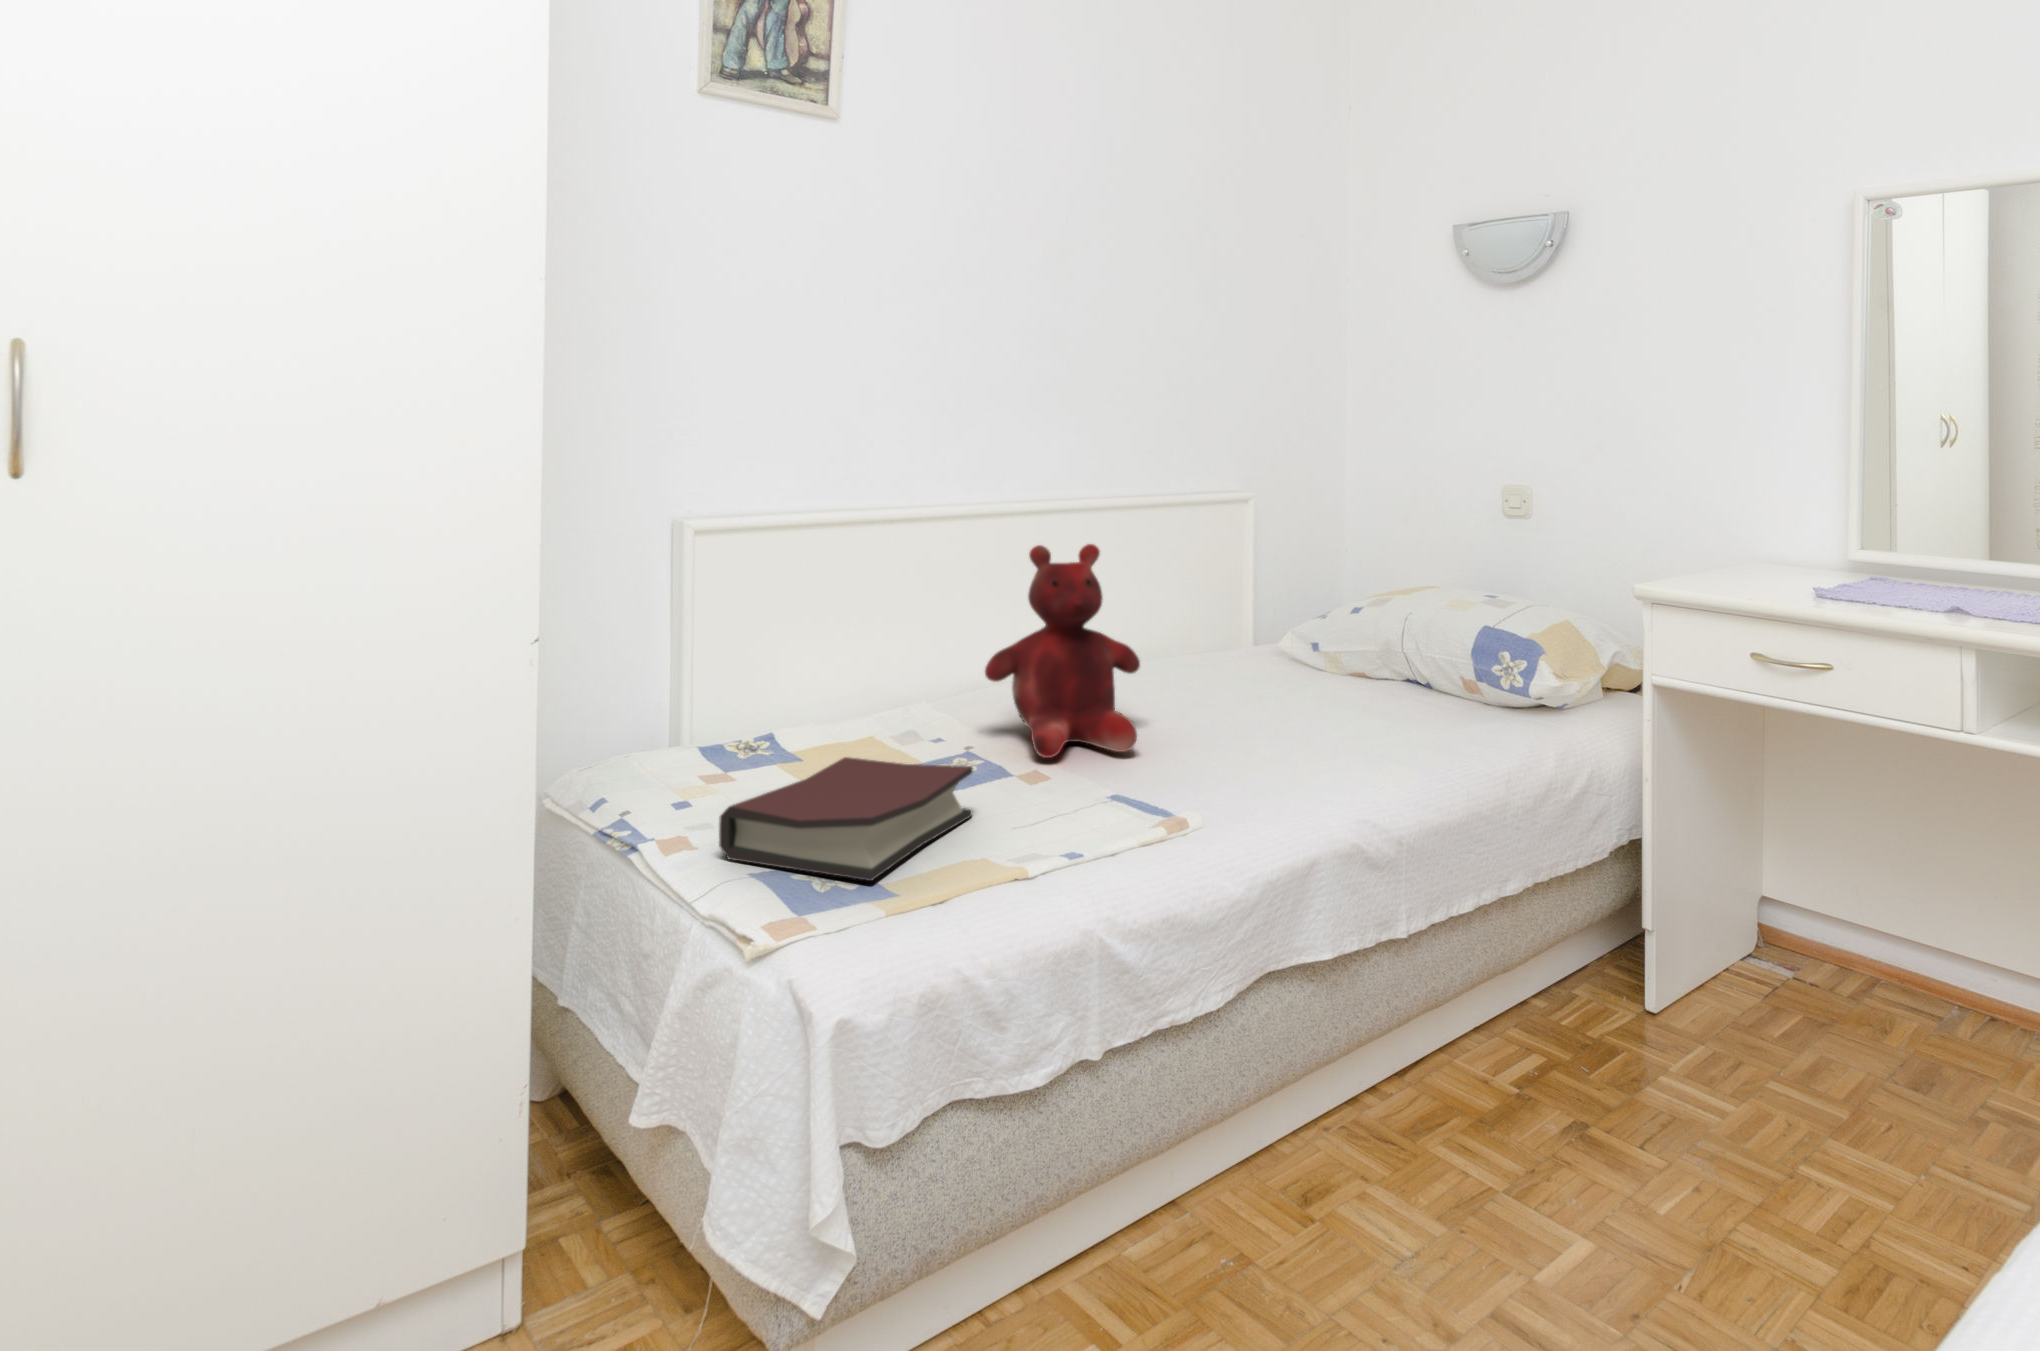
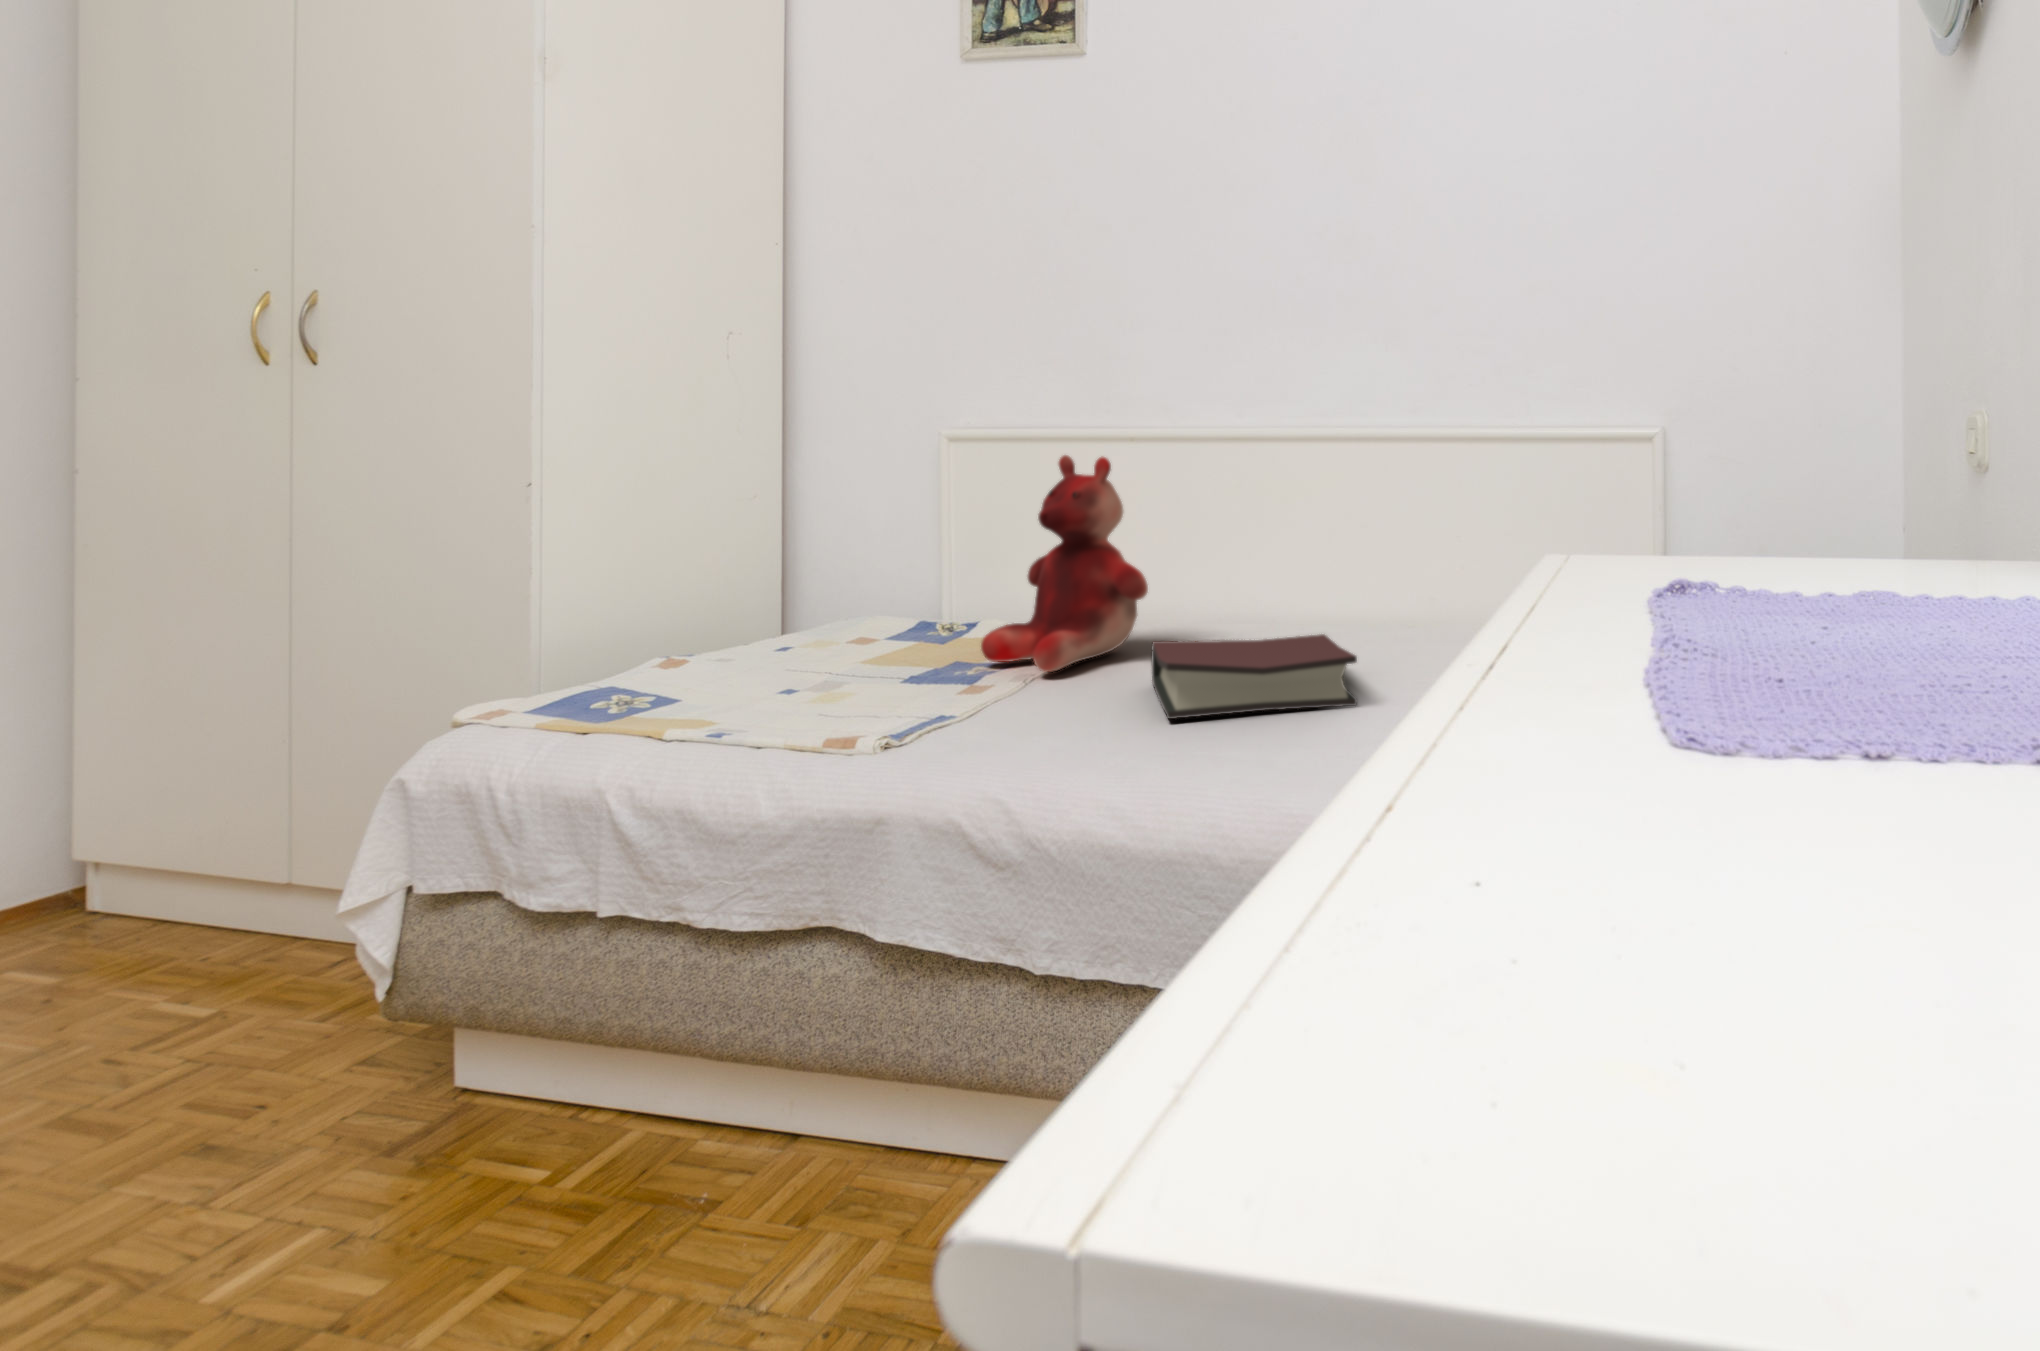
hardback book: present [719,757,973,881] -> present [1151,634,1357,719]

